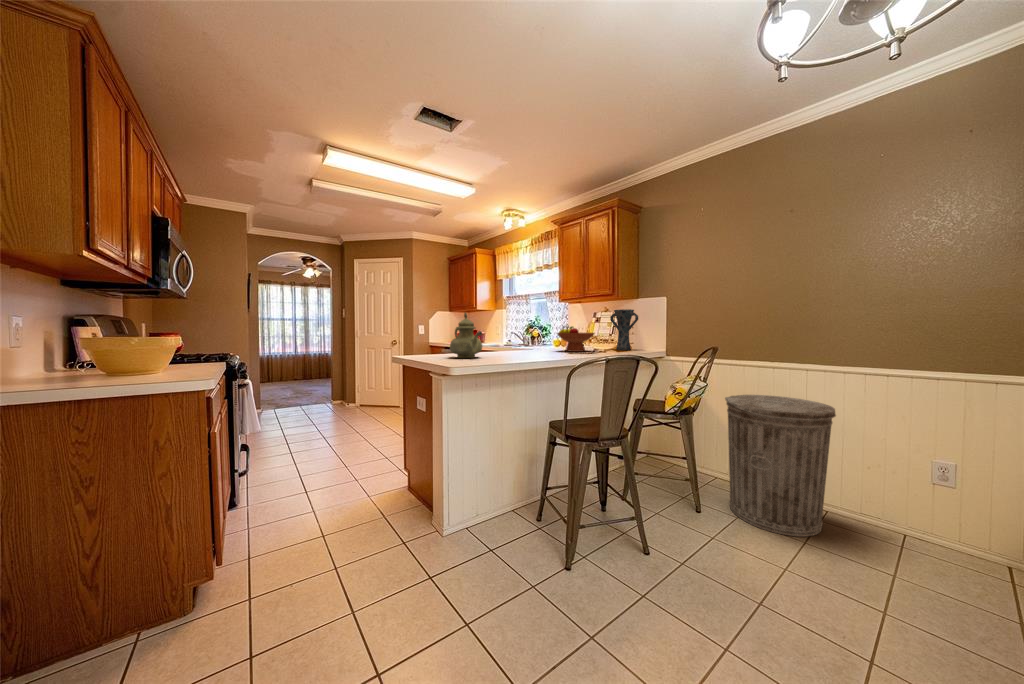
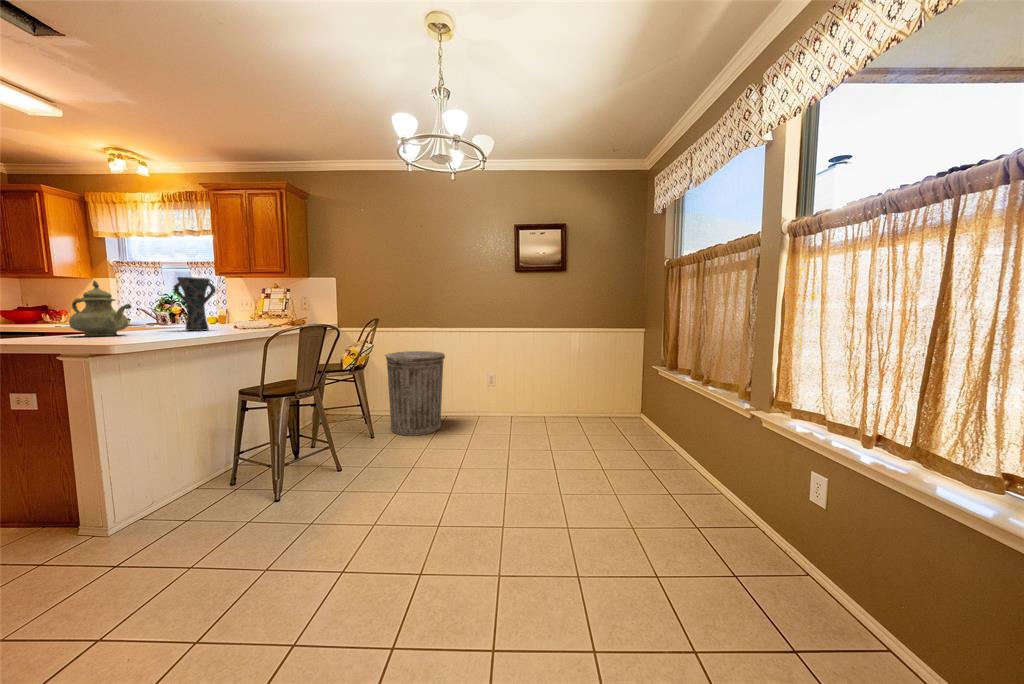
vase: present [610,309,638,350] -> present [174,277,216,331]
fruit bowl: present [557,326,595,352] -> none [222,301,270,327]

